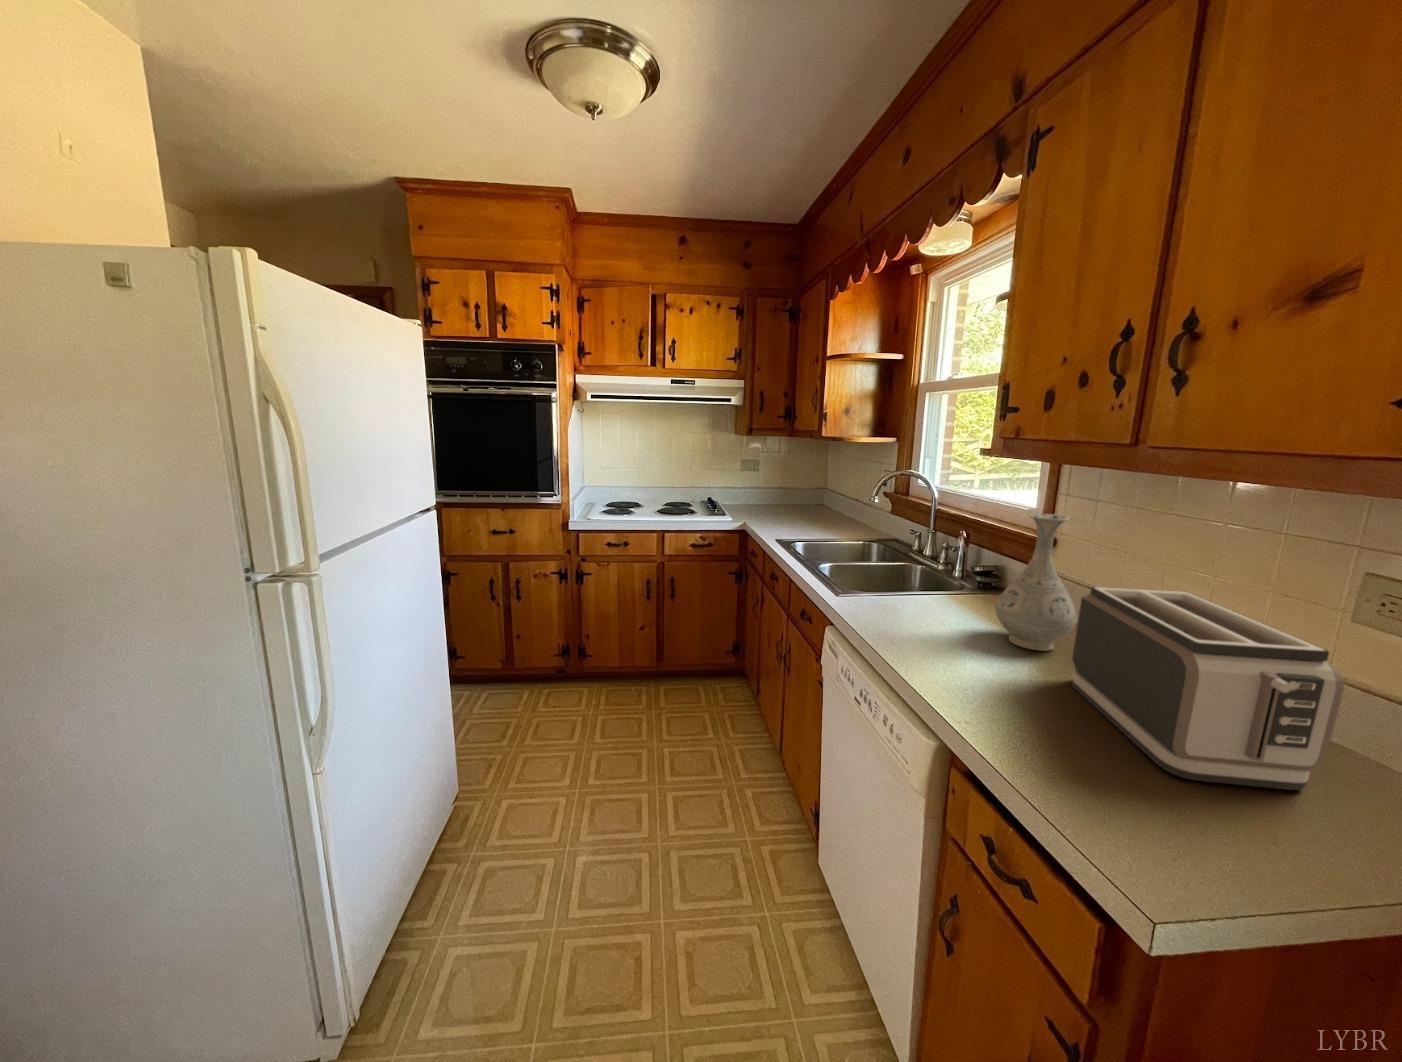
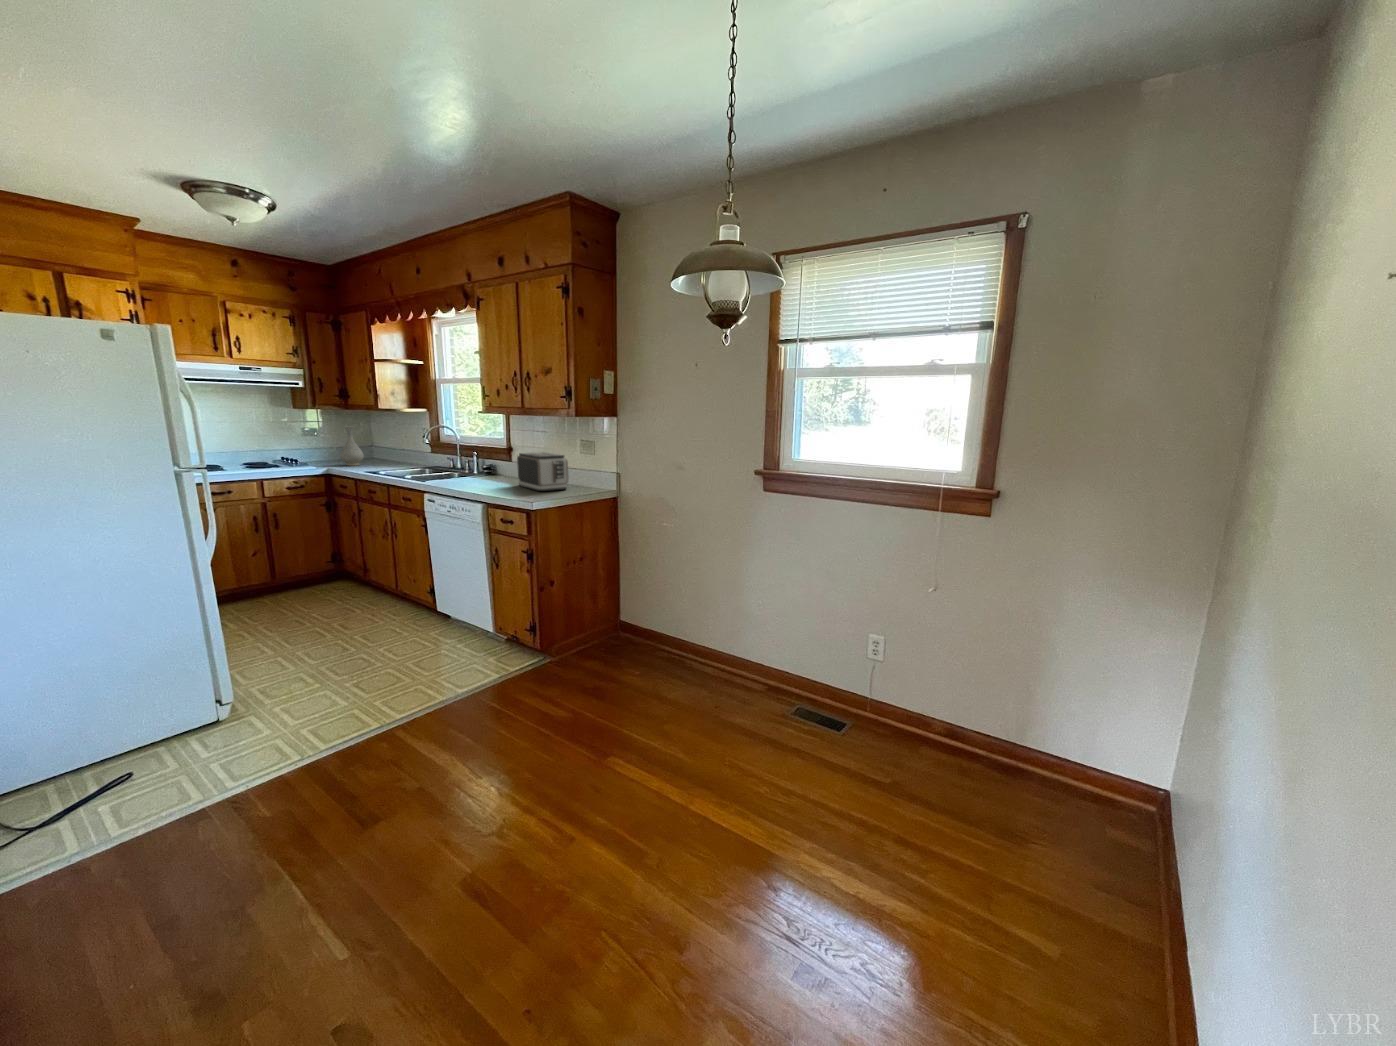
vase: present [995,513,1076,651] -> present [340,426,364,466]

